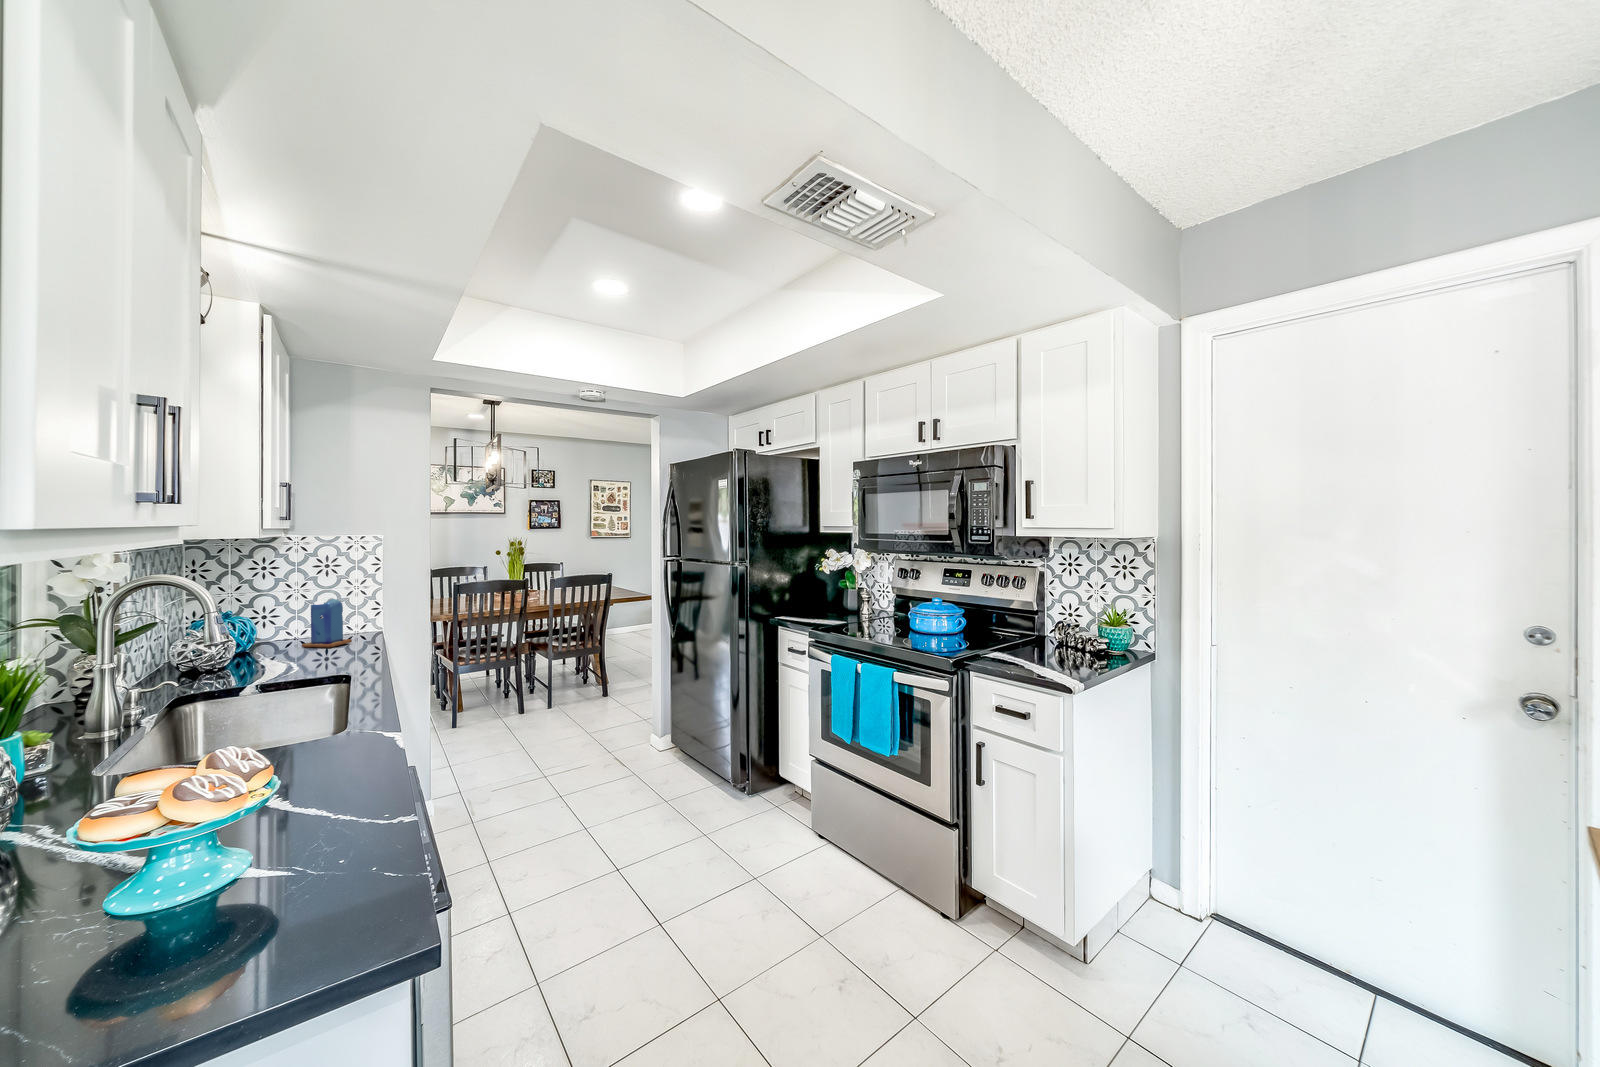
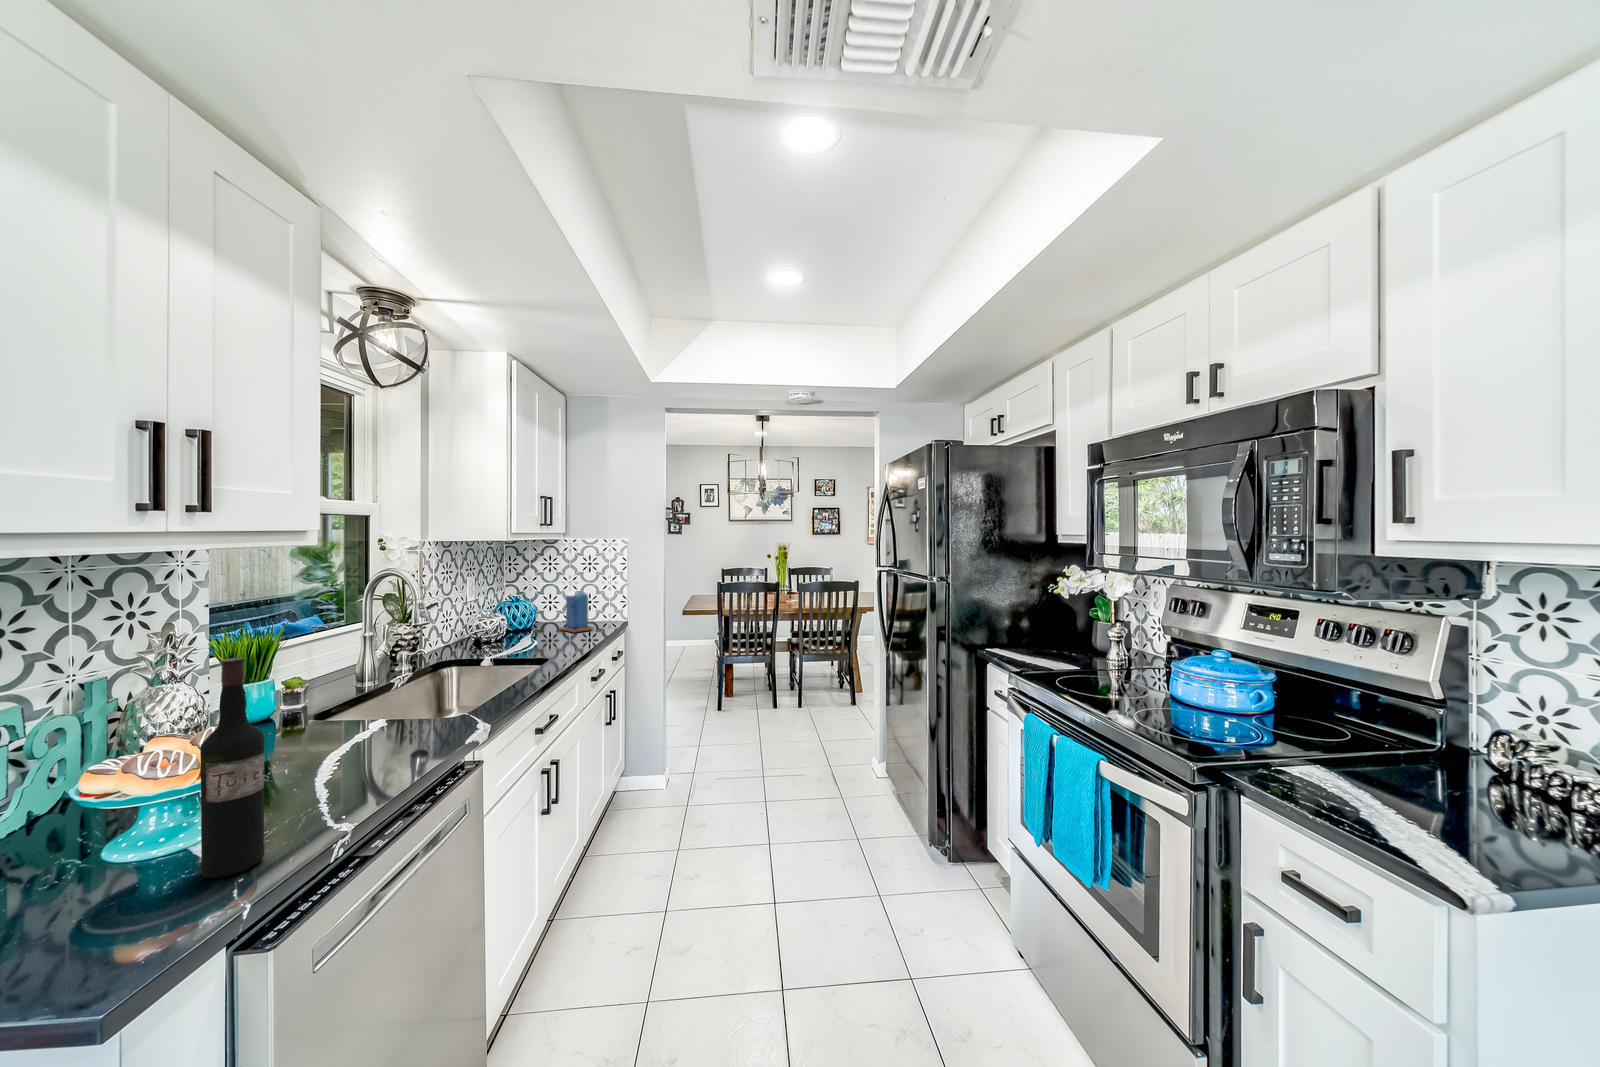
wine bottle: none [295,646,351,848] -> present [200,658,264,878]

